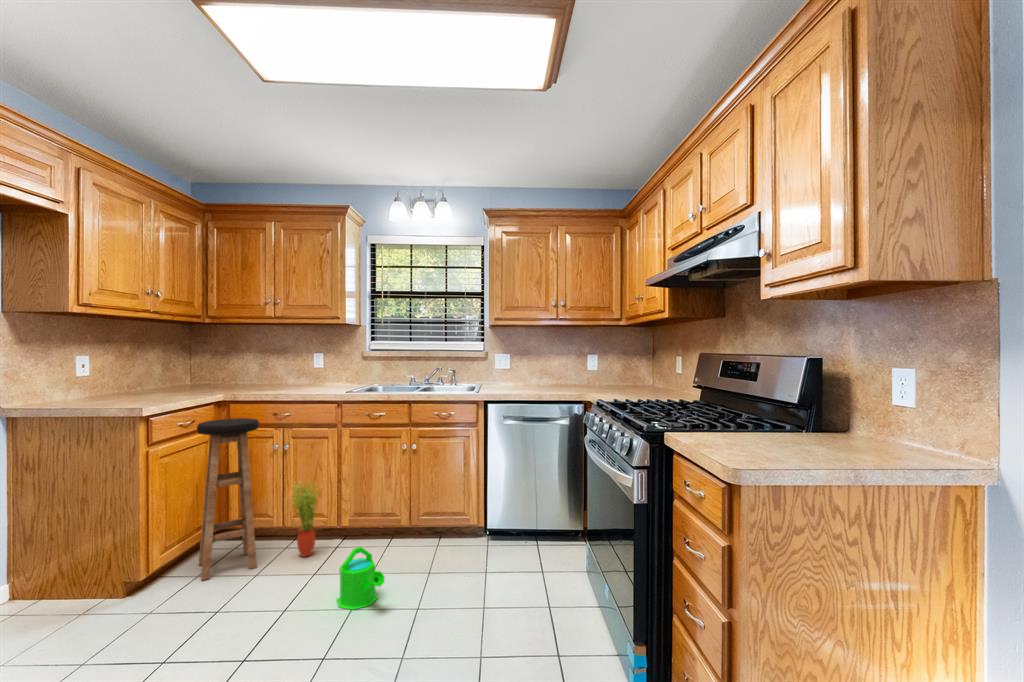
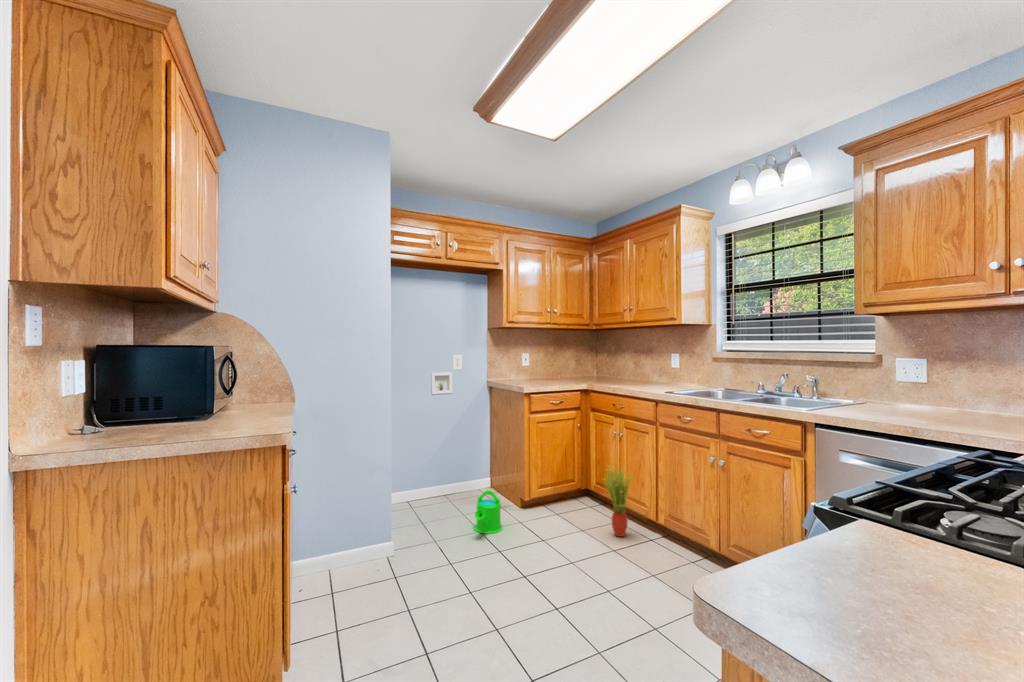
bar stool: present [197,418,259,580] -> none [546,402,592,527]
watering can: present [337,547,384,610] -> present [475,490,502,533]

